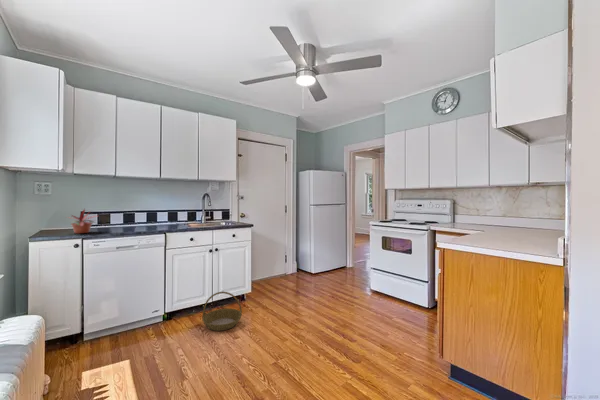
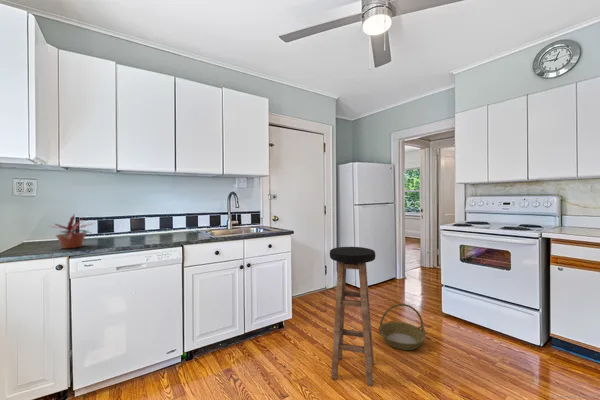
bar stool: none [273,235,307,331] -> present [330,247,375,386]
basket: present [202,292,242,331] -> present [379,304,426,350]

